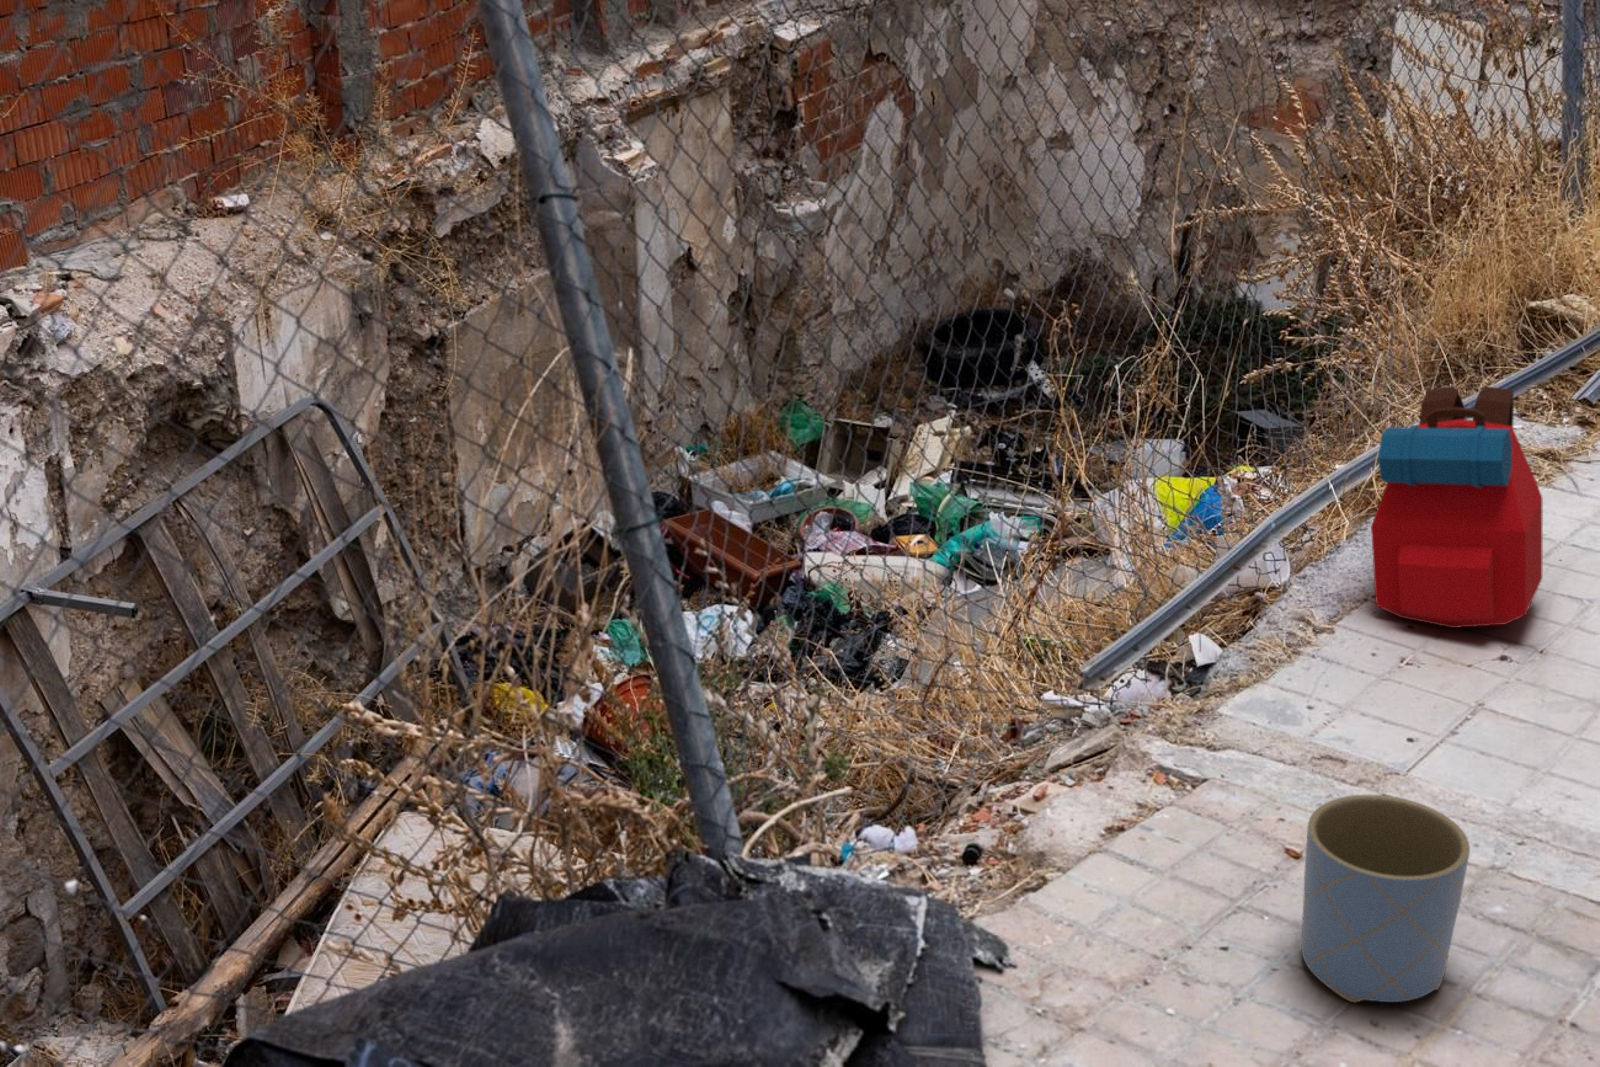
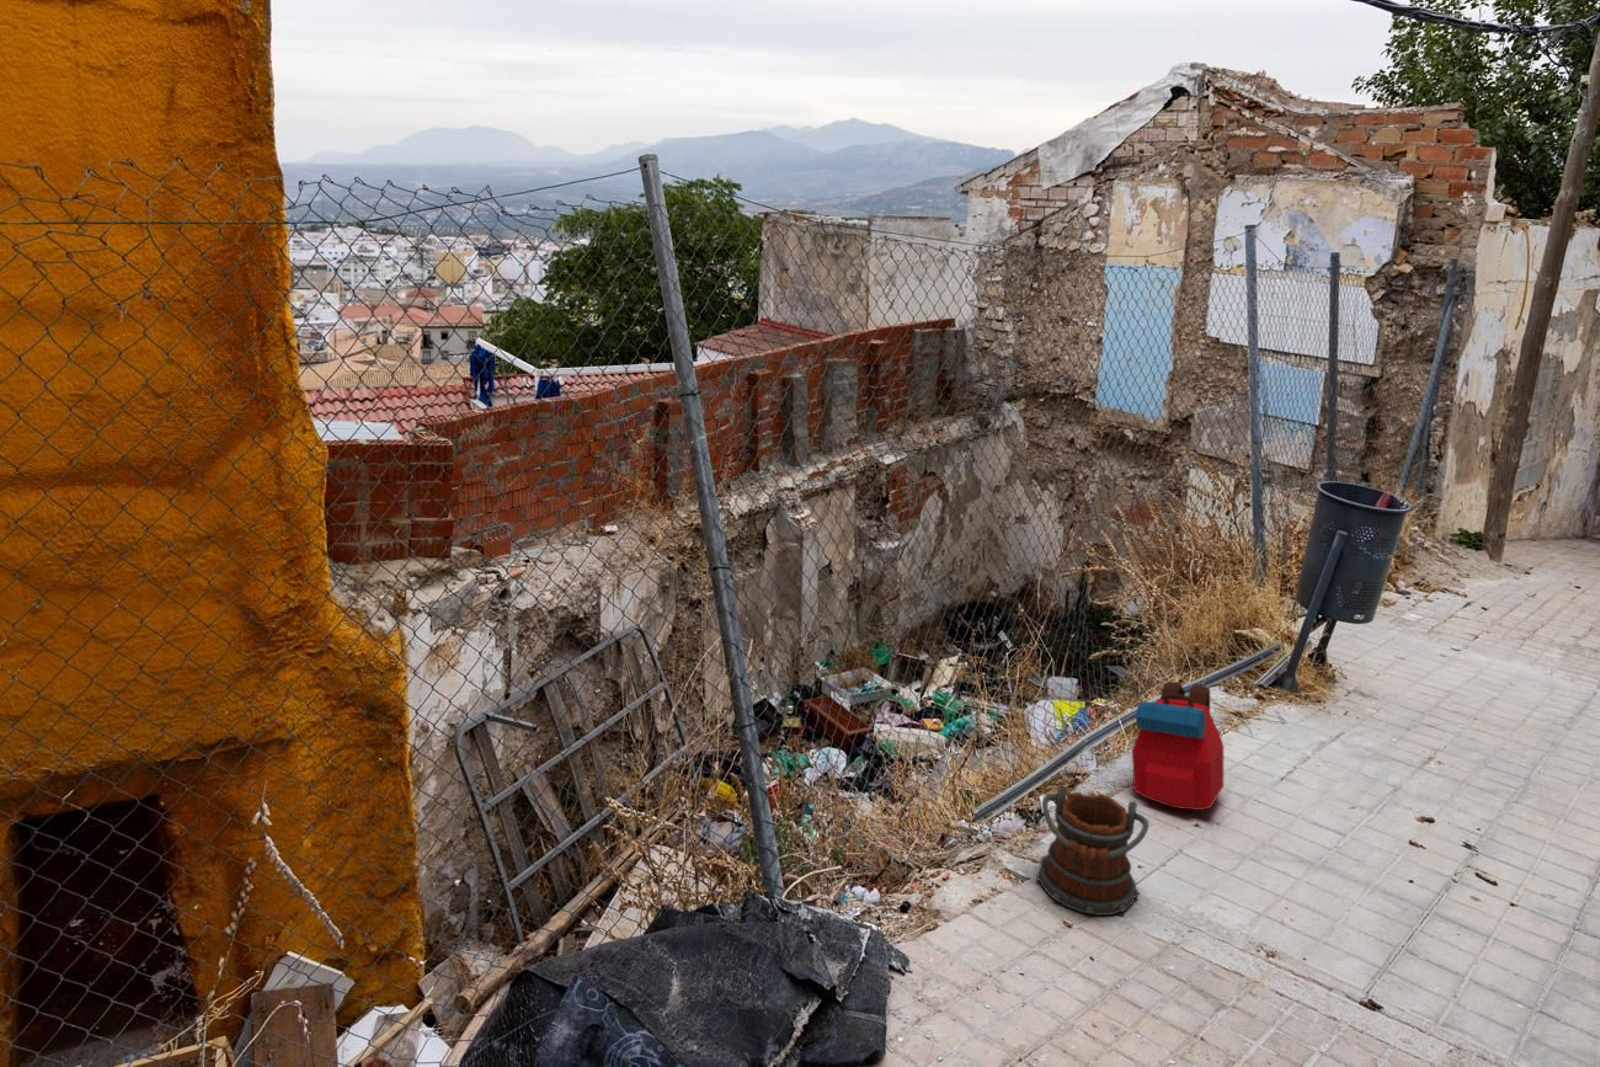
bucket: none [1218,590,1433,825] -> present [1037,785,1149,915]
planter: present [1301,795,1470,1002] -> none [1063,906,1152,1026]

